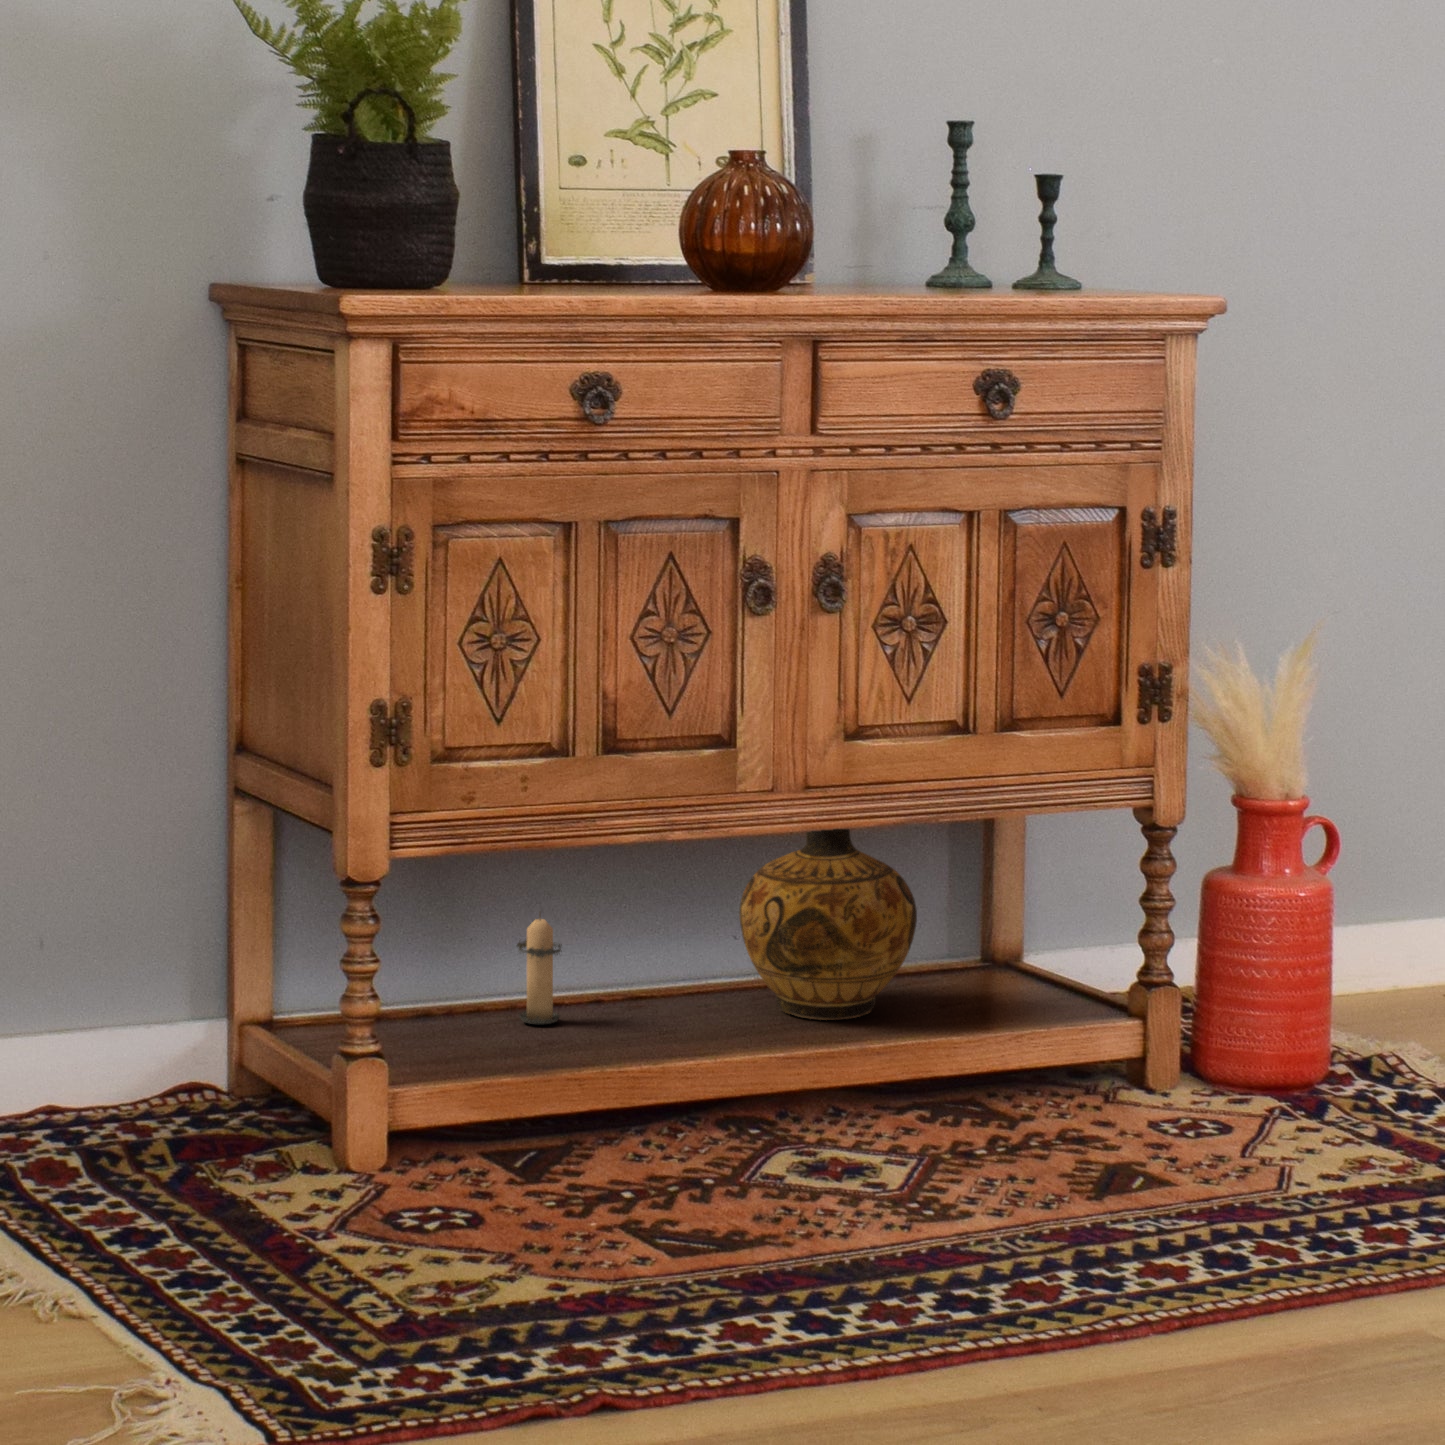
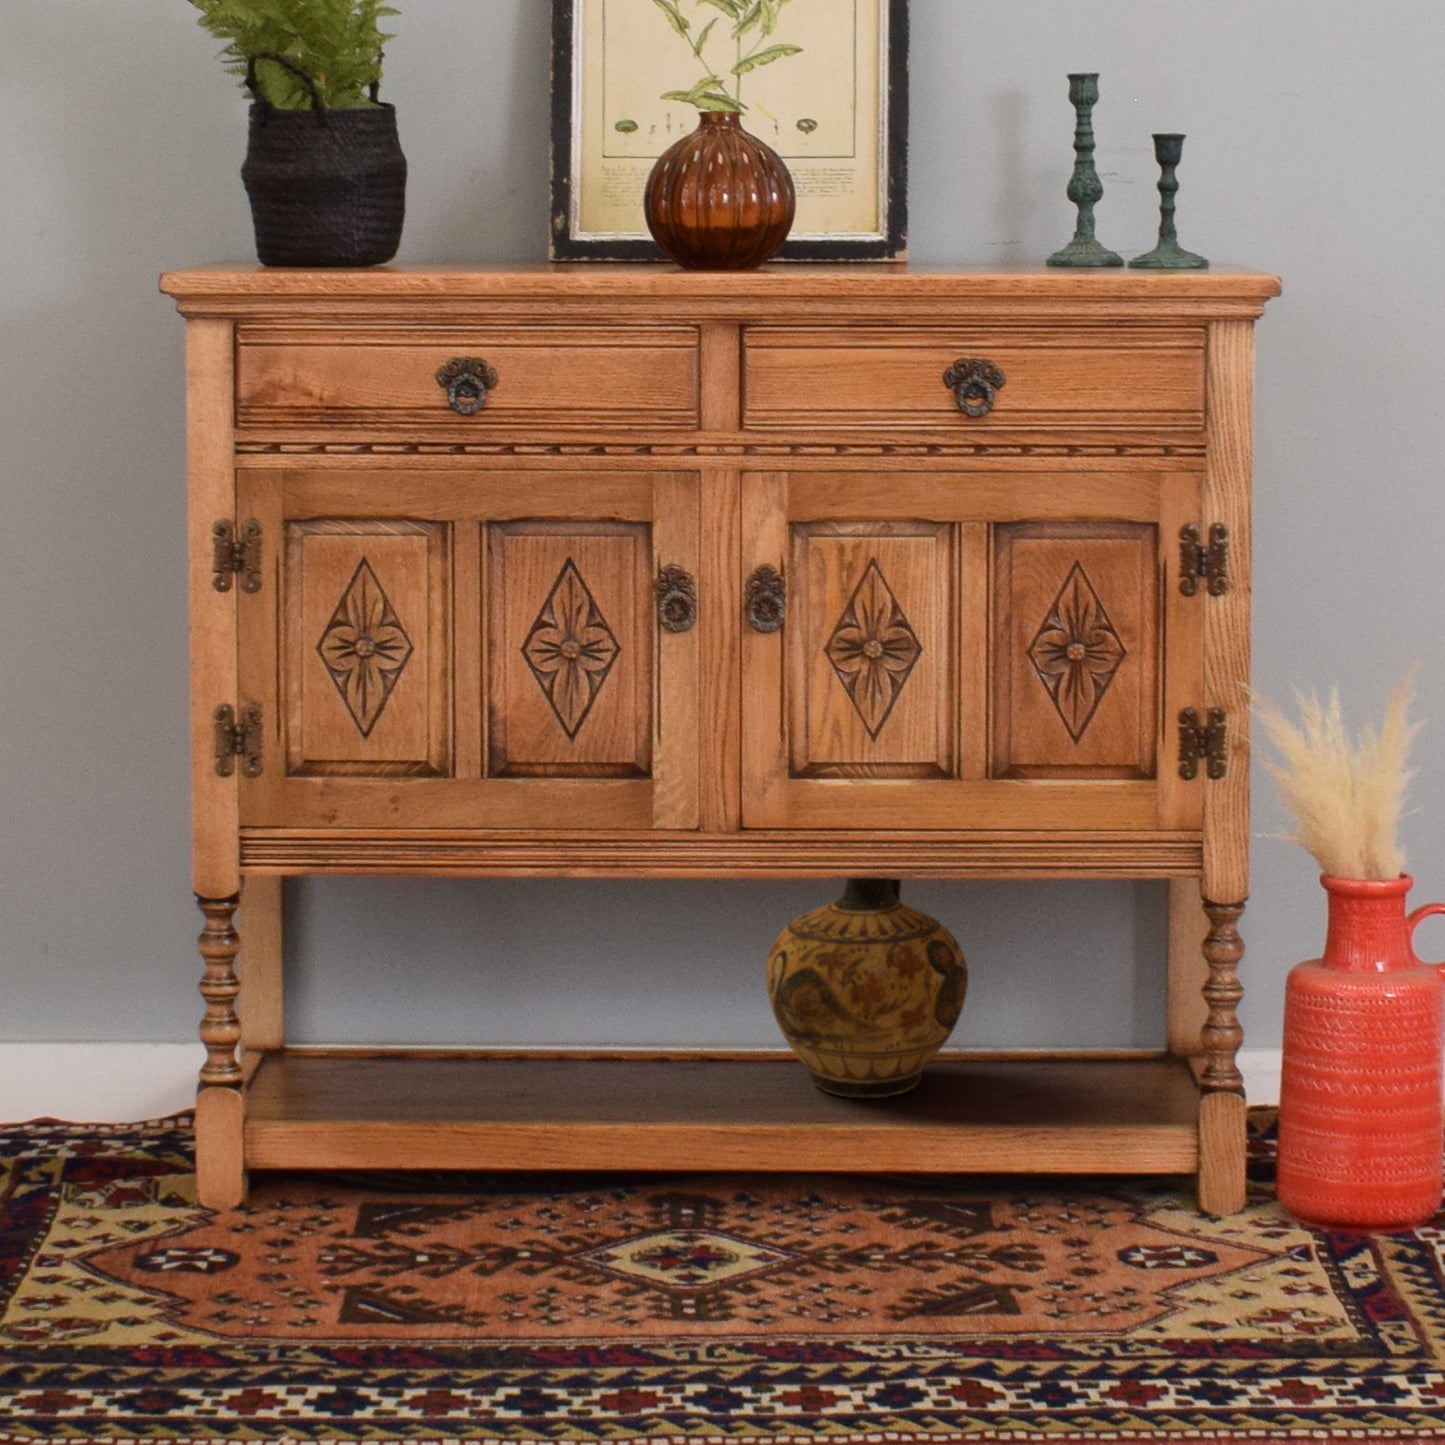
candle: present [517,912,562,1024] -> none [522,941,581,1065]

